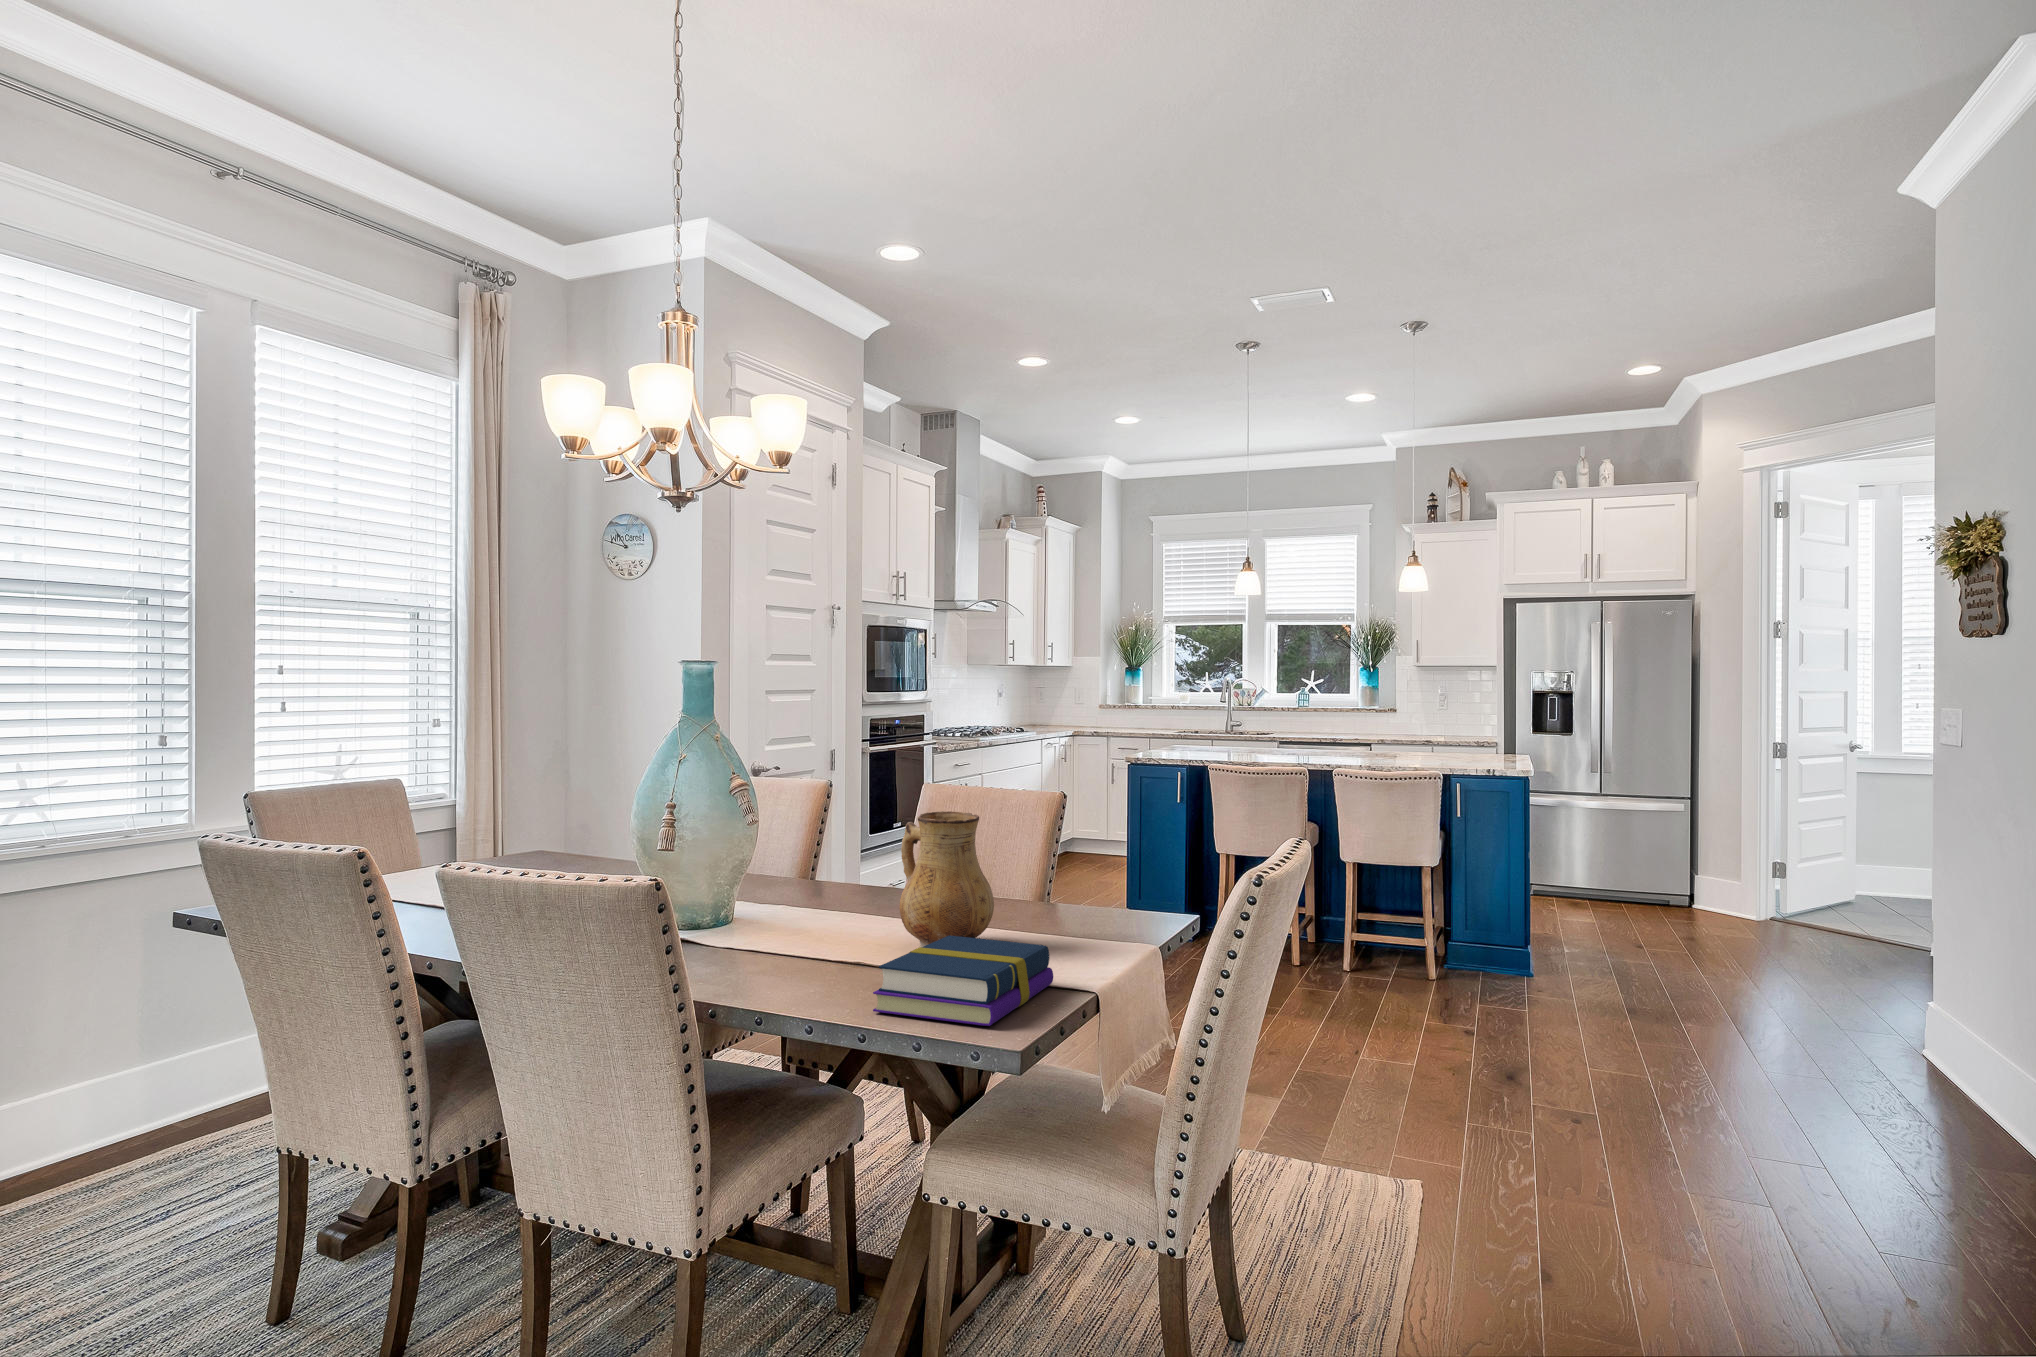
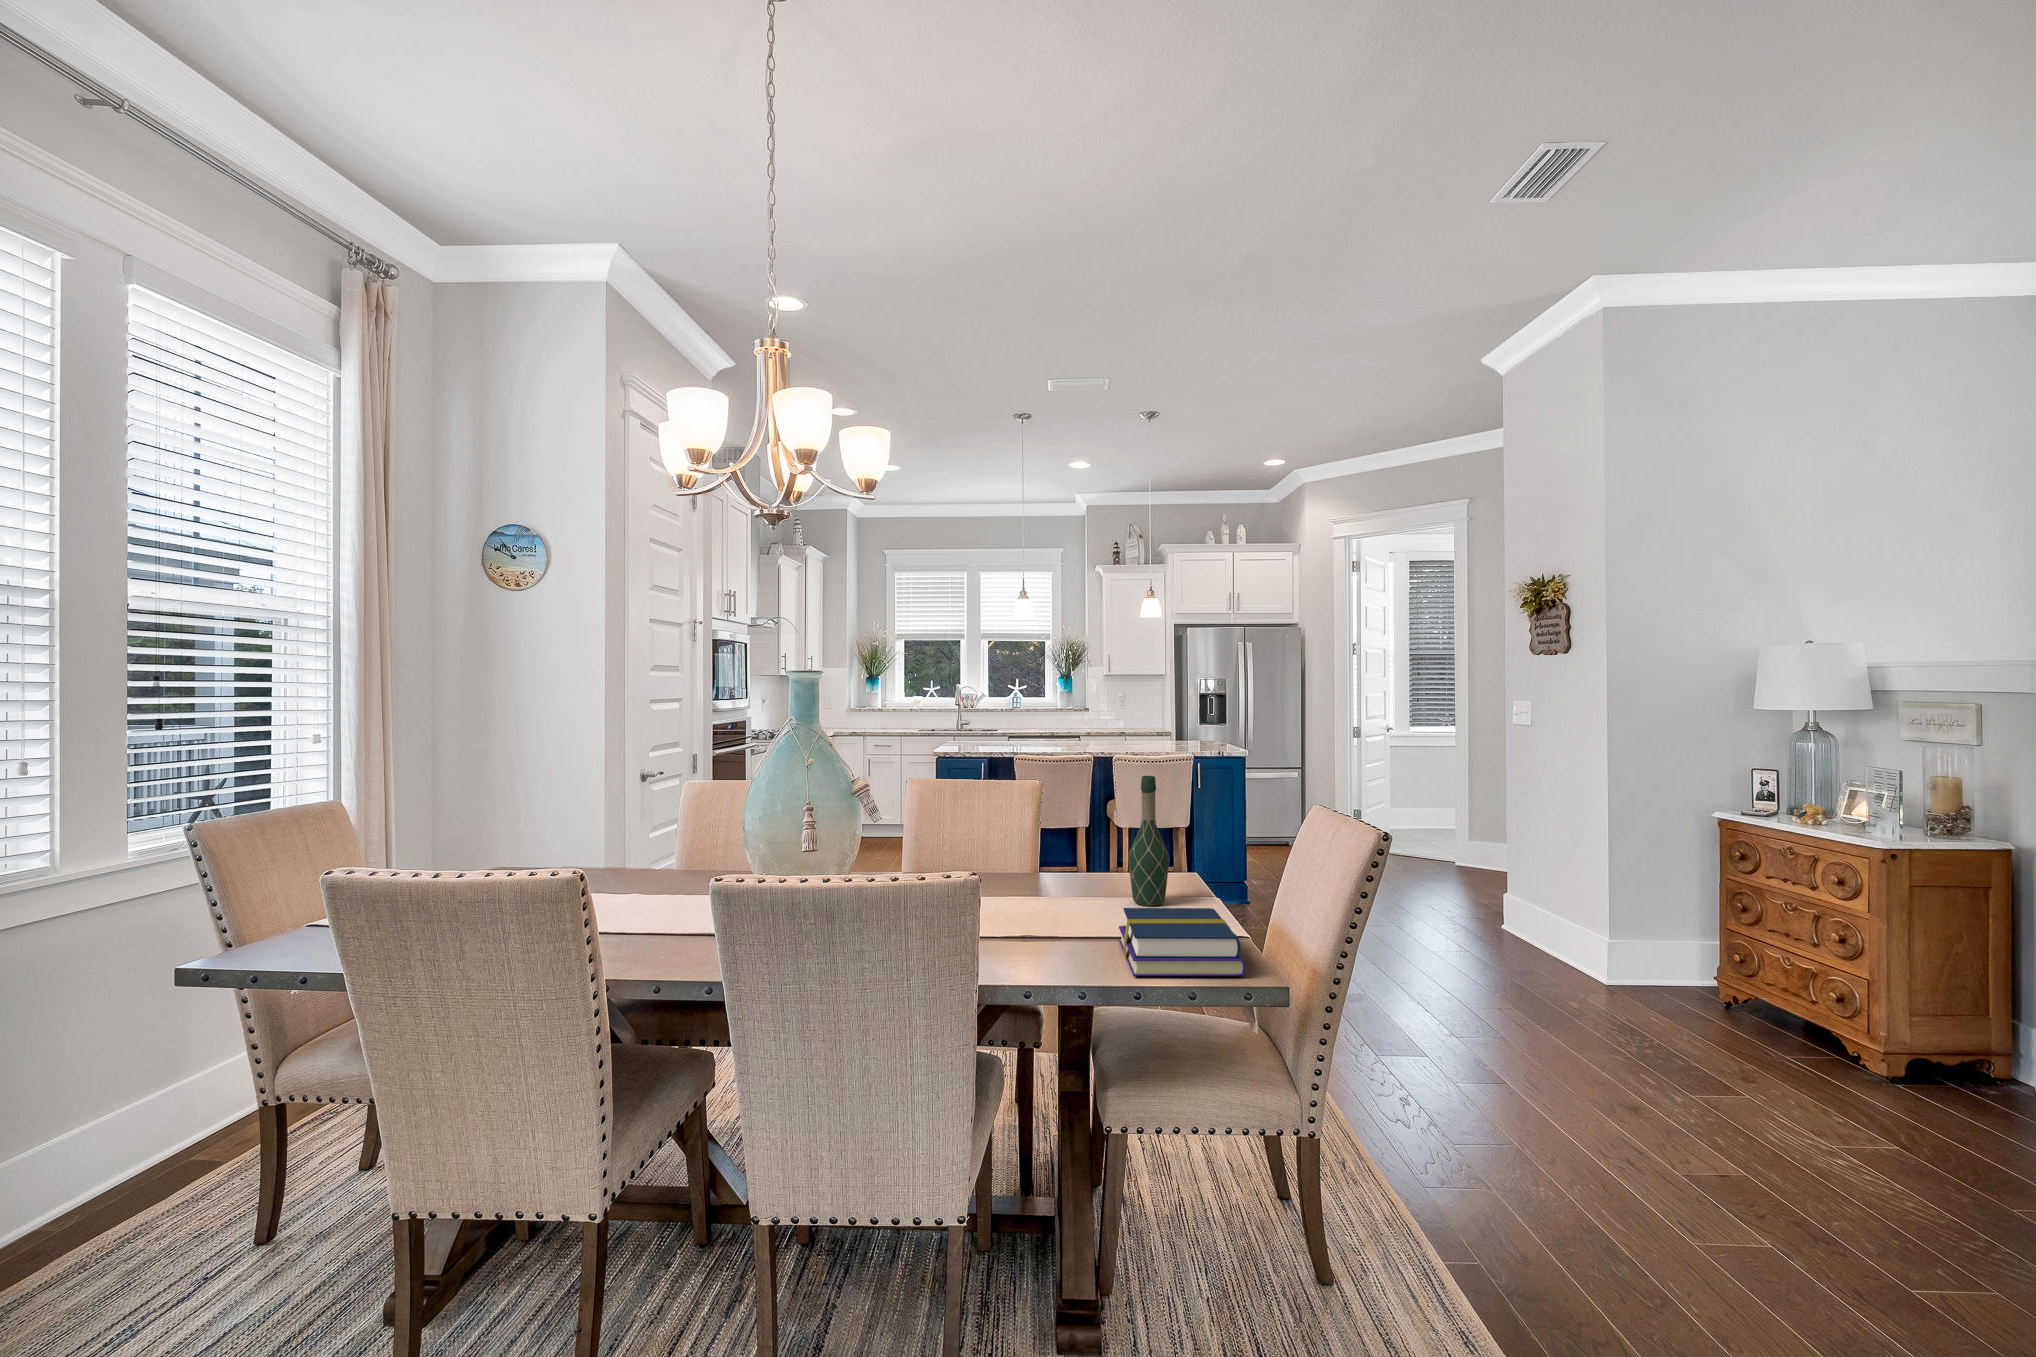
wine bottle: none [1047,783,1096,940] -> present [1128,776,1169,905]
ceramic pitcher: present [899,811,994,947] -> none [1024,804,1115,926]

